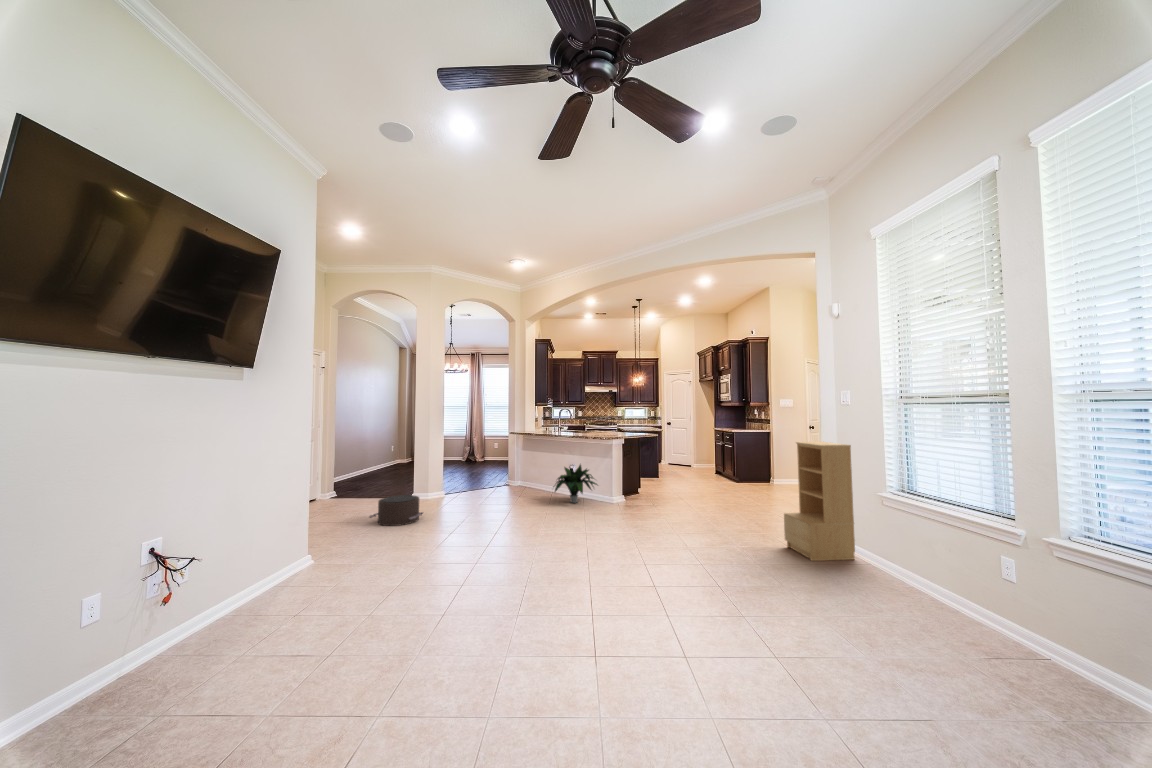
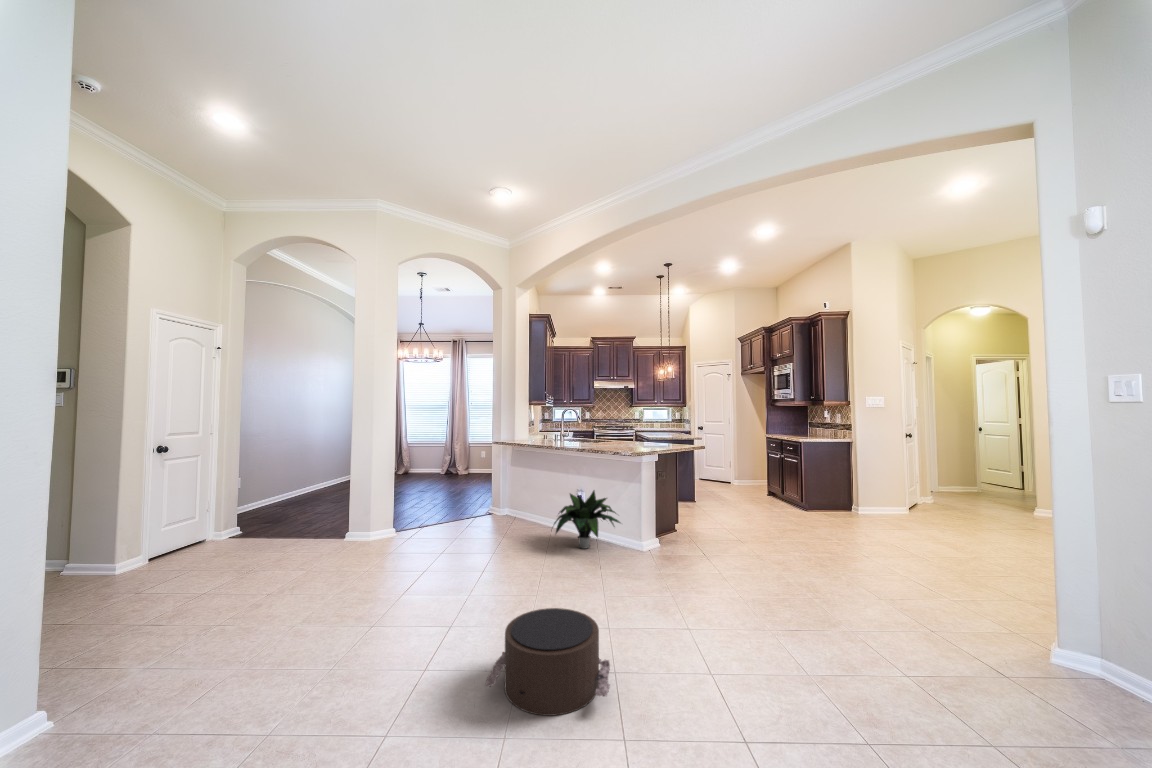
bookshelf: present [784,442,855,561] -> none [975,469,1145,709]
pouf: present [370,495,423,526] -> present [485,608,610,716]

